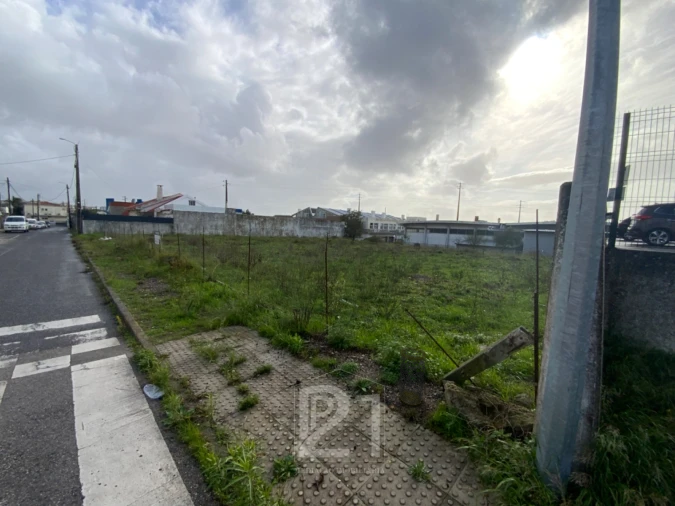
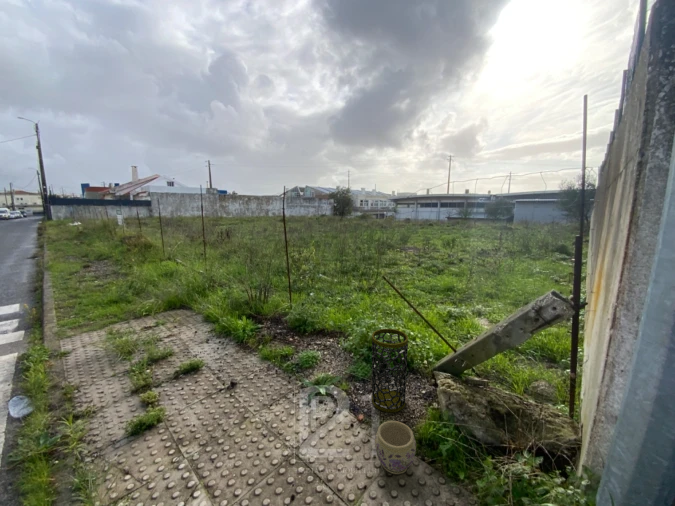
planter: none [405,407,432,441] -> present [375,421,416,475]

